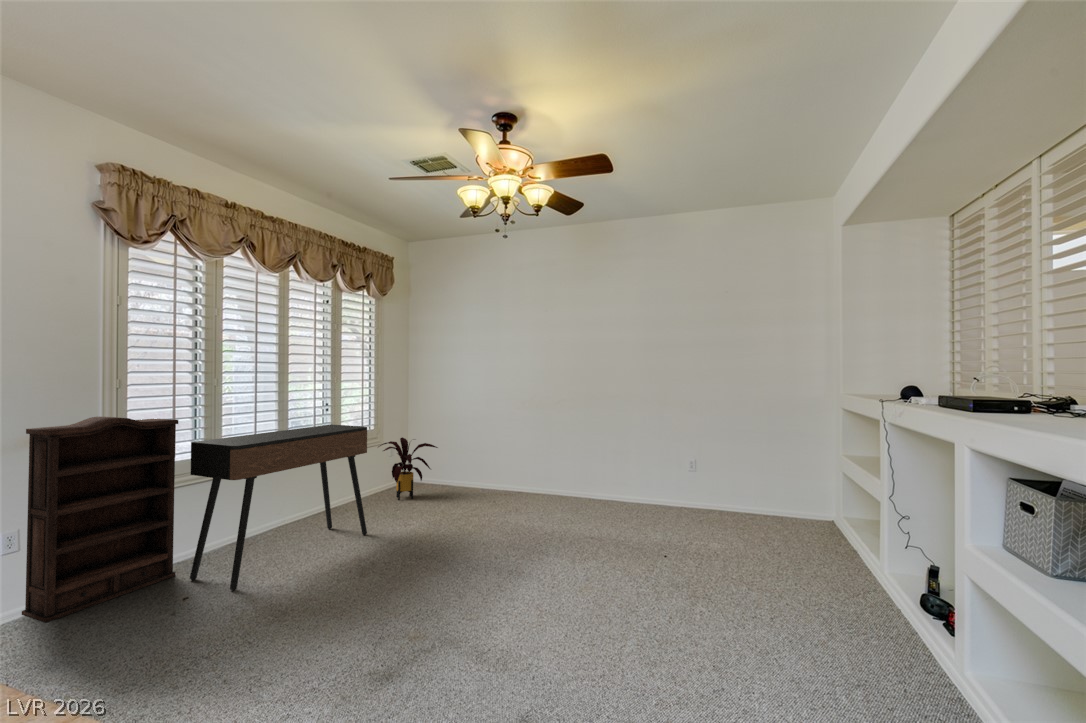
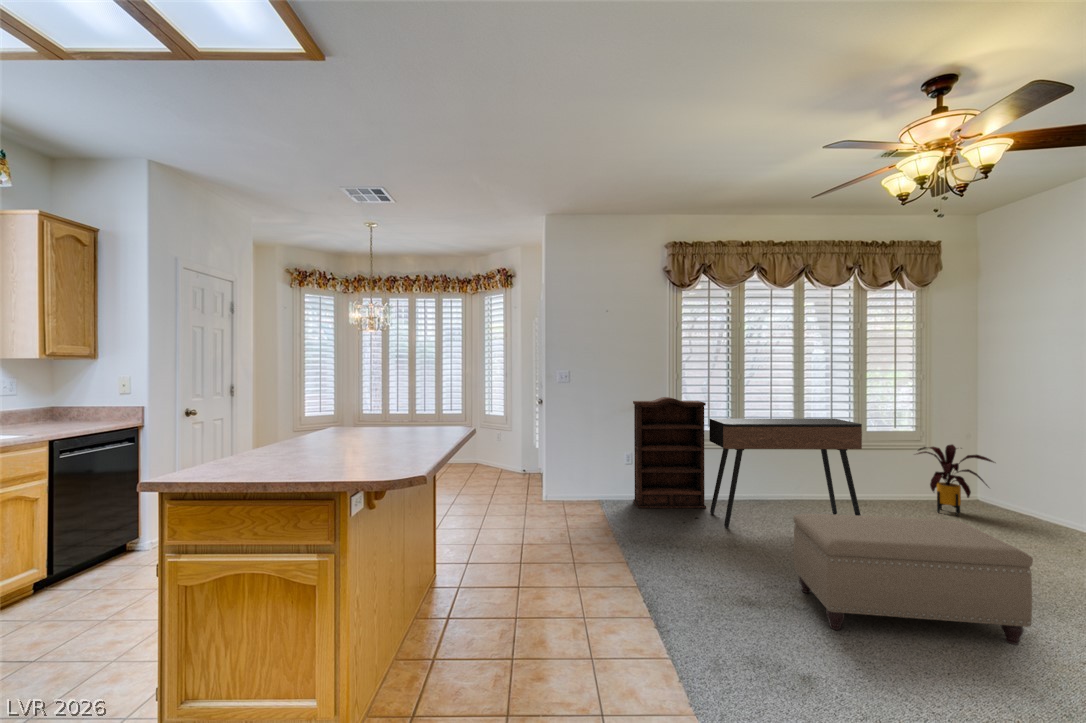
ottoman: none [380,500,550,646] -> present [793,514,1033,645]

